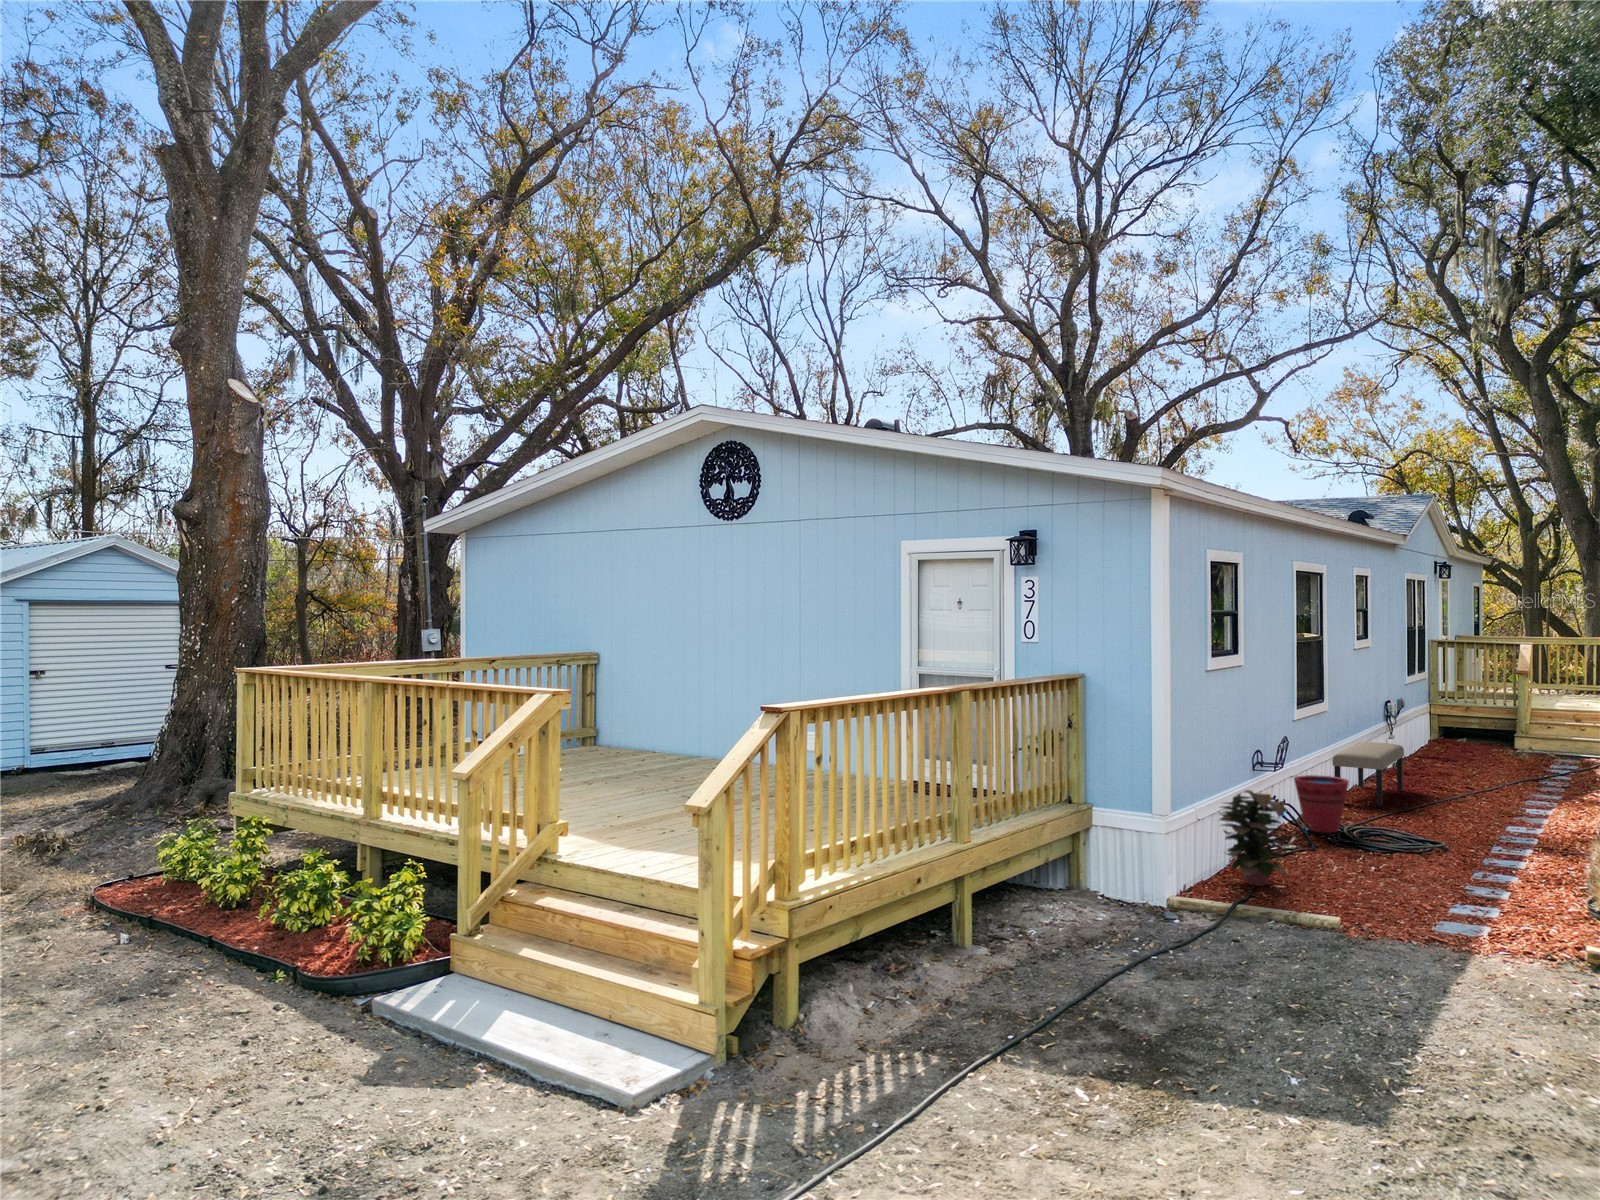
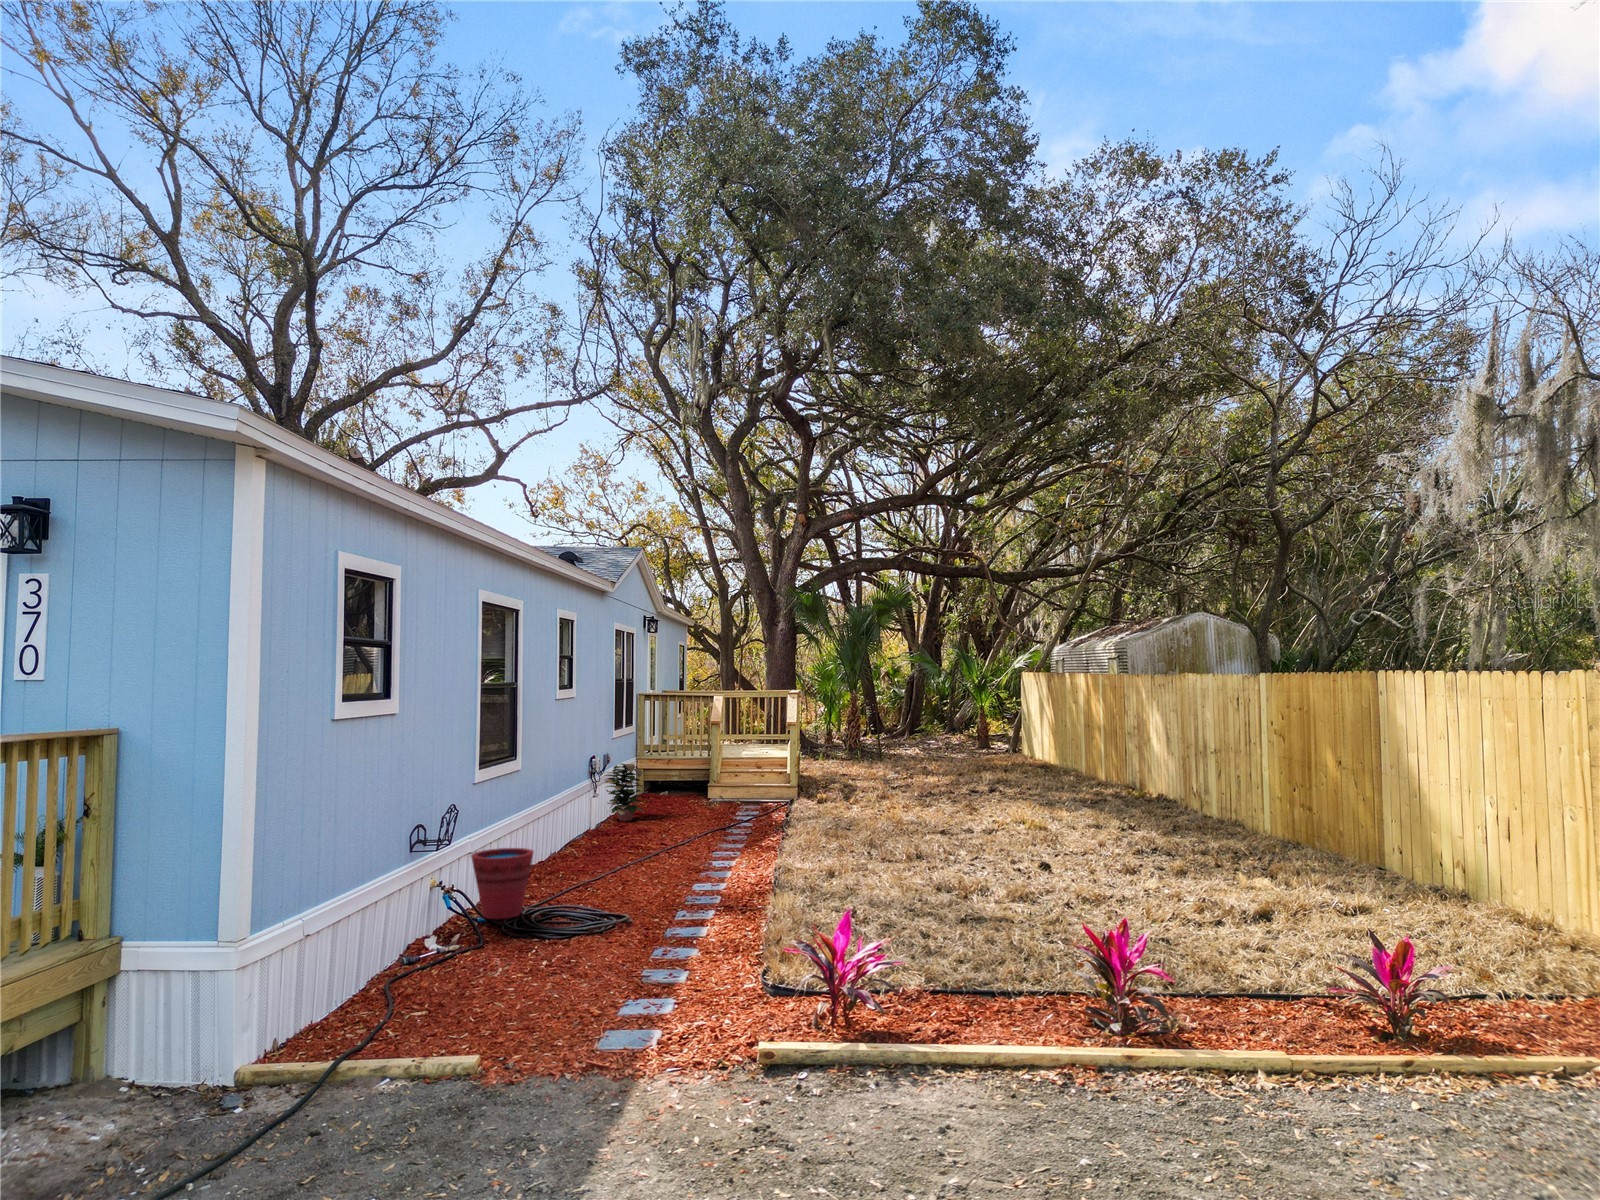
bench: present [1332,742,1404,806] -> none [526,802,604,875]
decorative plant: present [1220,790,1288,886] -> present [605,763,644,821]

